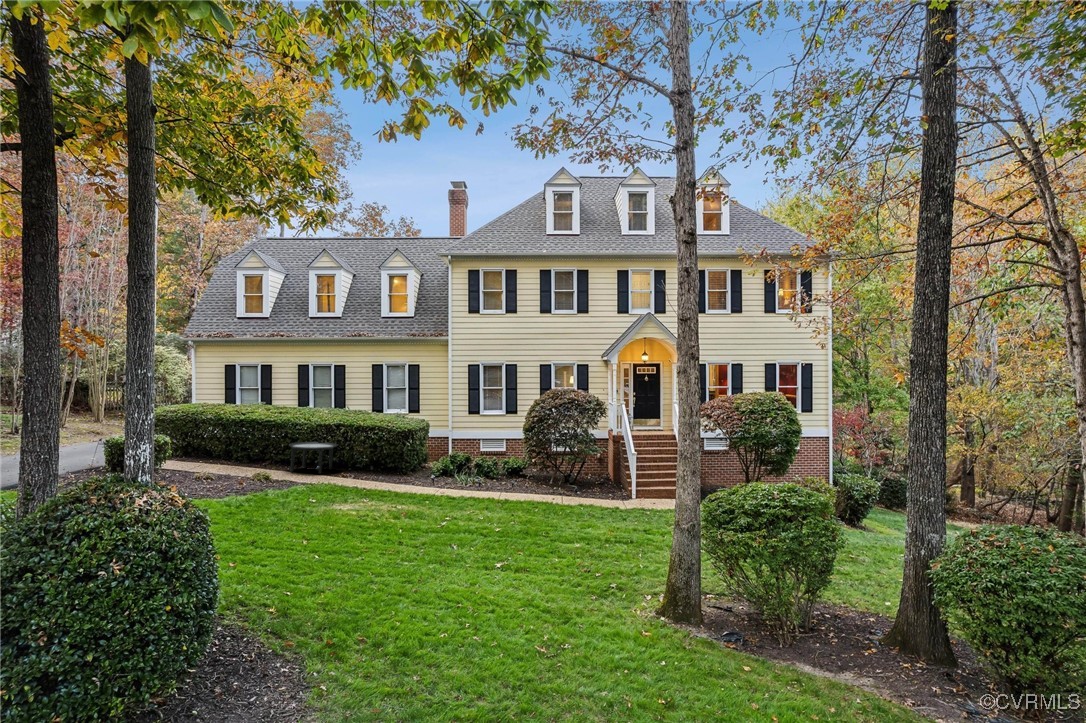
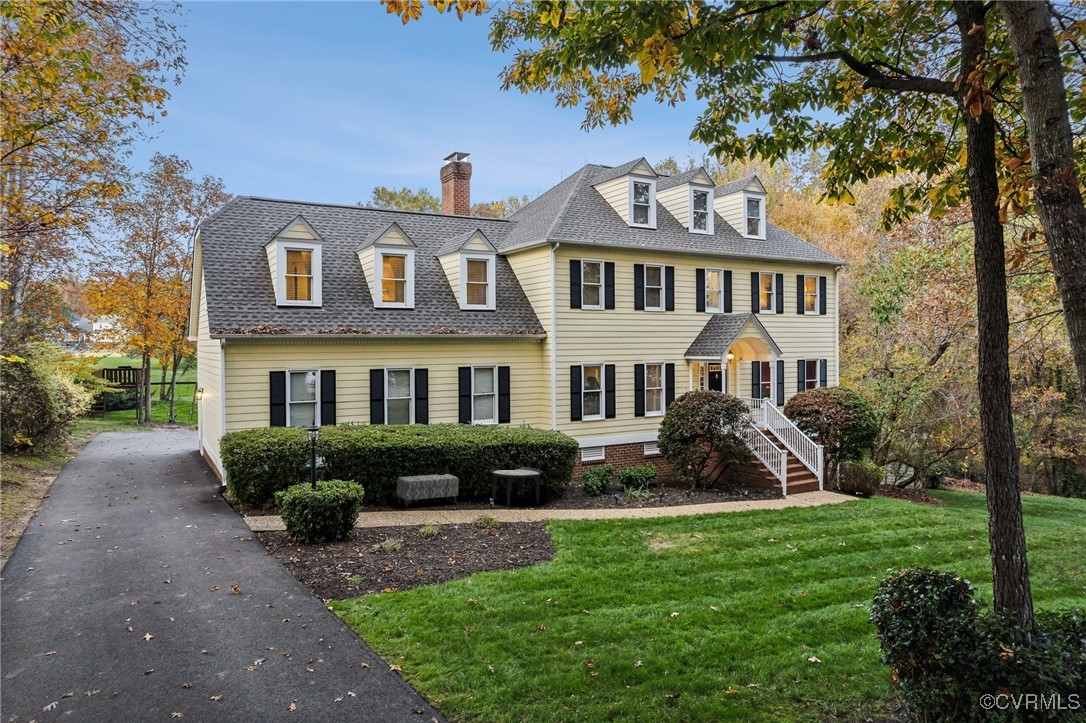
bench: none [222,441,277,466] -> present [397,474,459,508]

